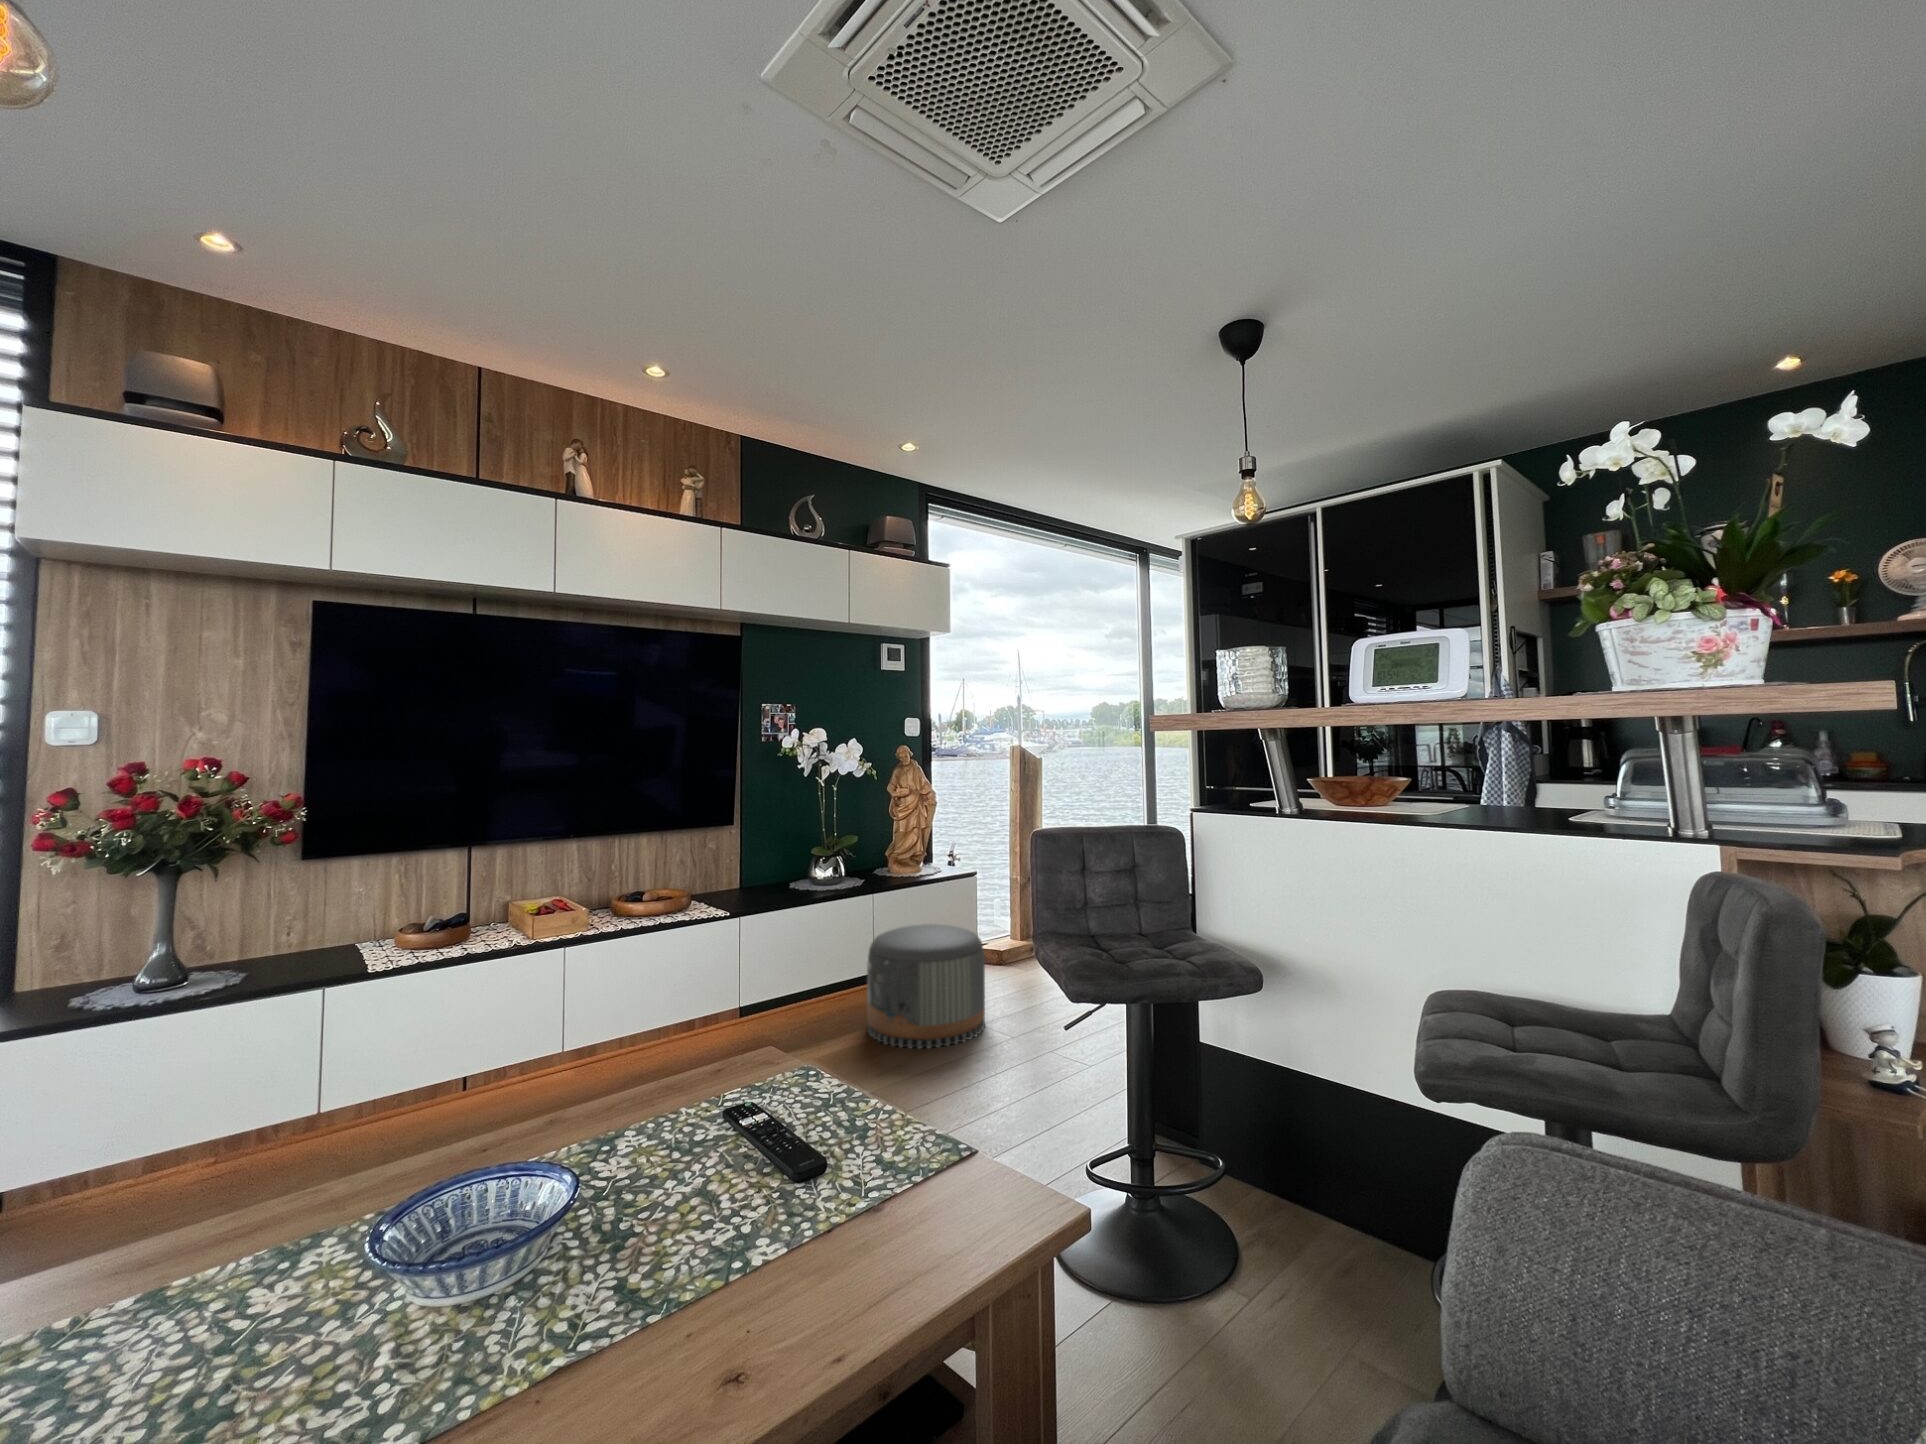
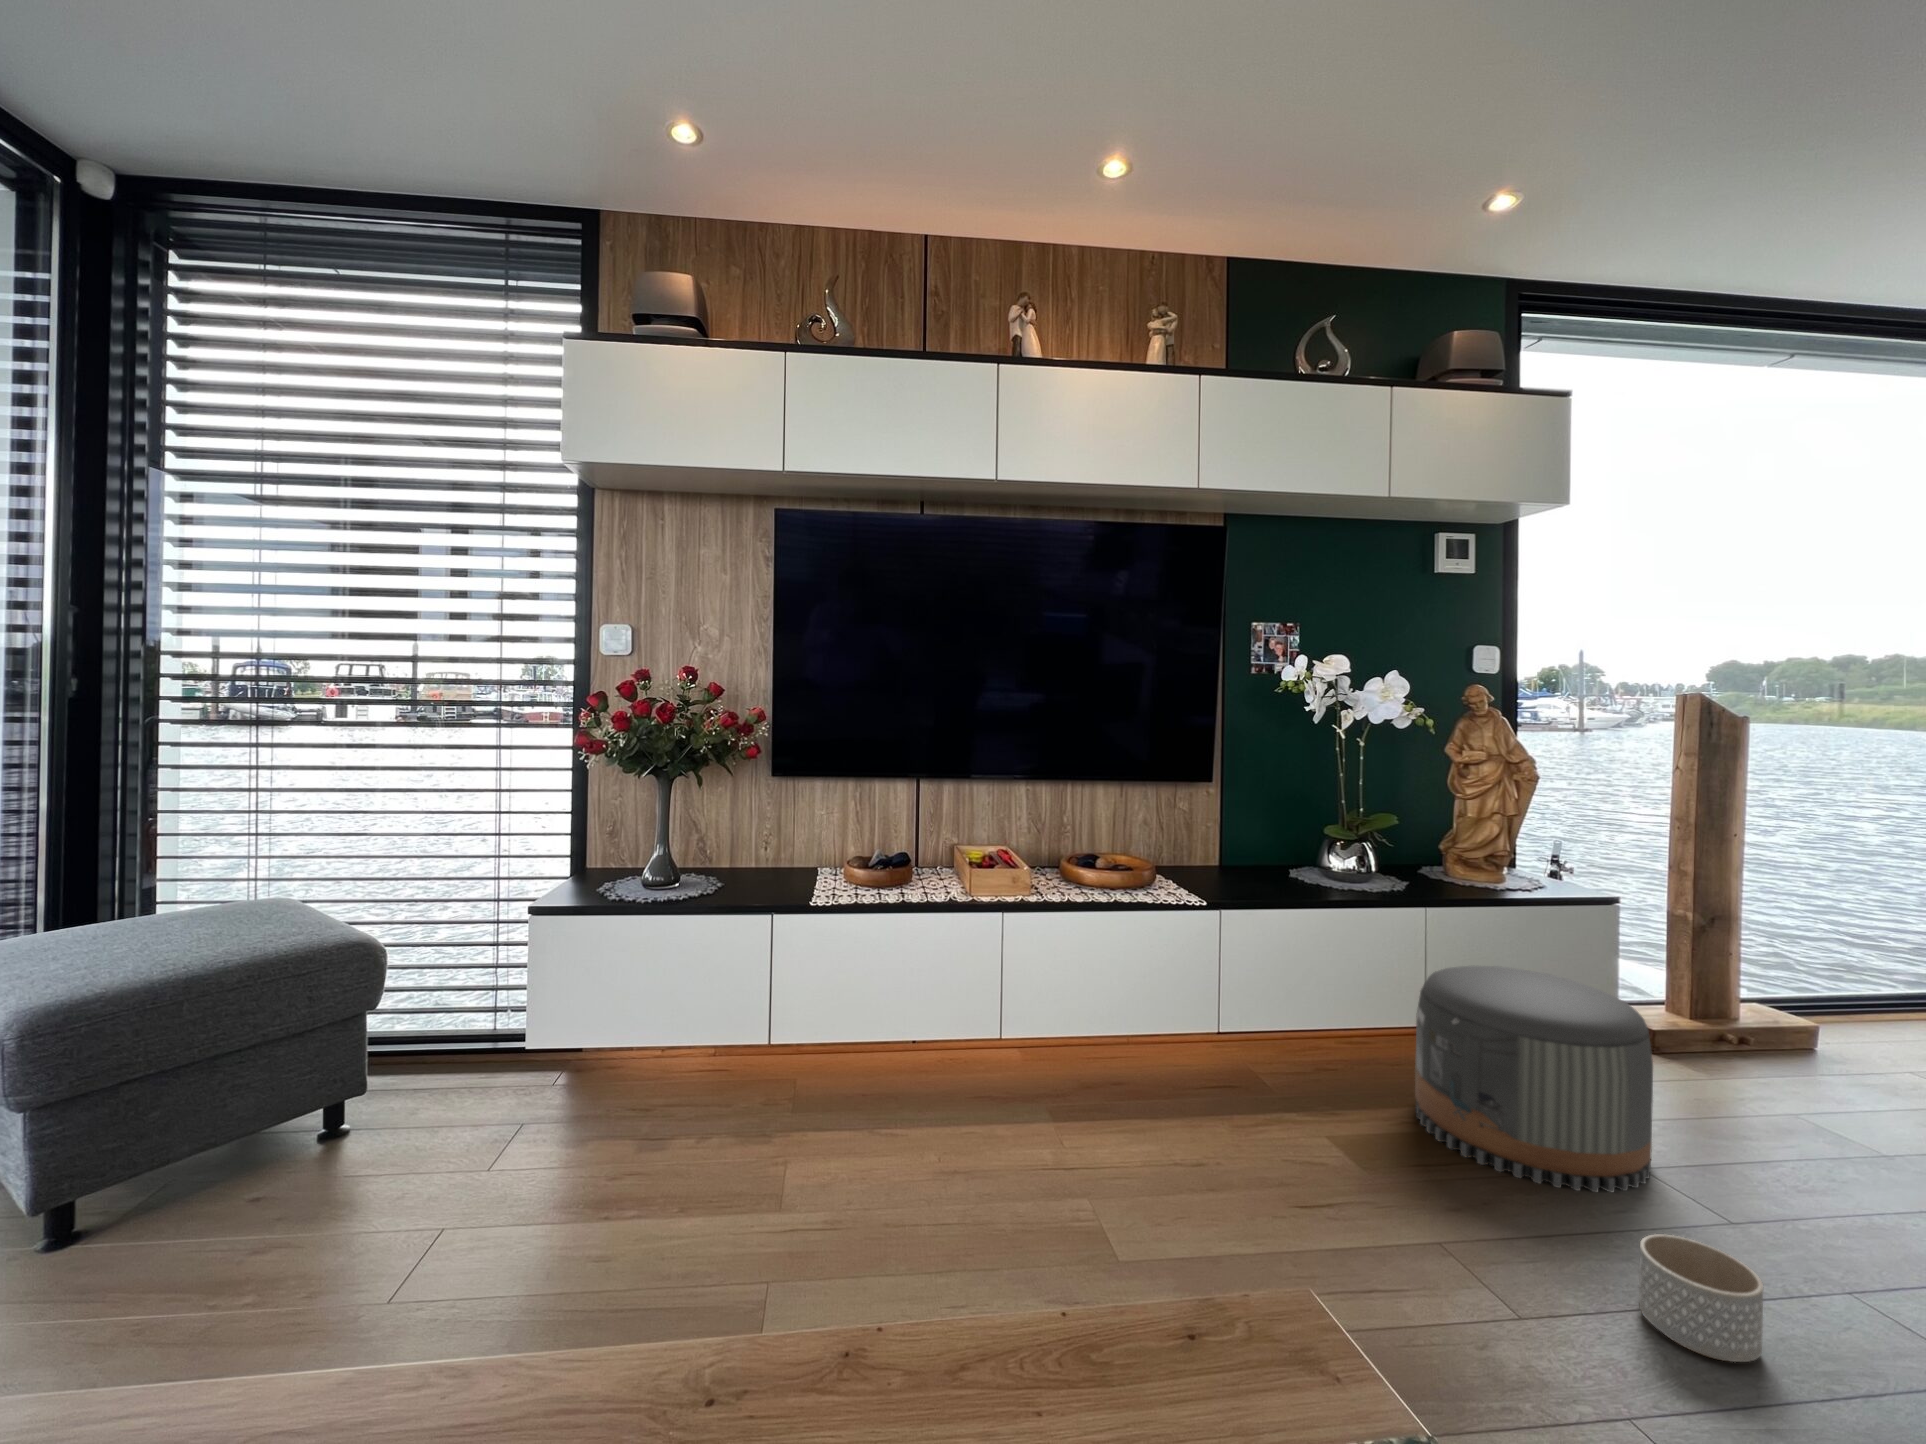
planter: none [965,1046,1013,1101] -> present [1639,1234,1763,1362]

